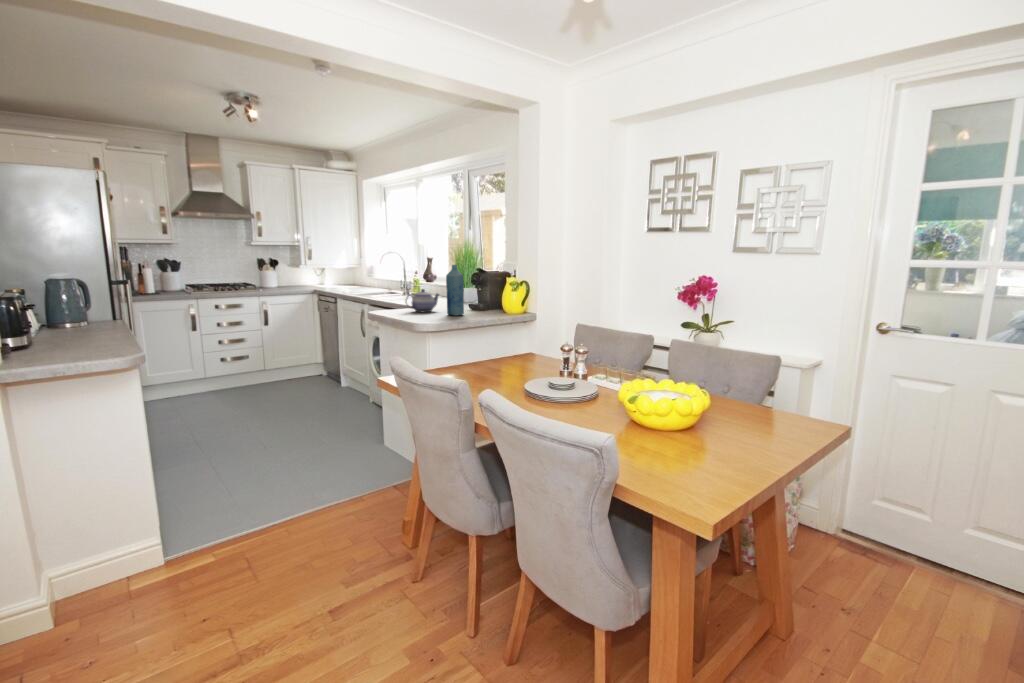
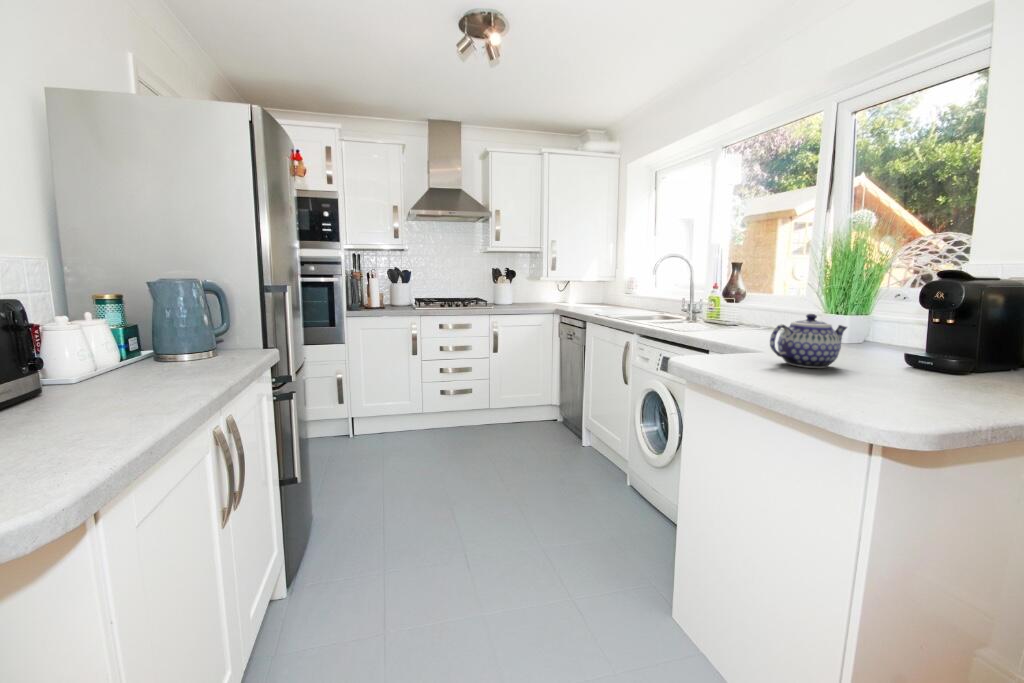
bottle: present [446,265,464,316] -> none [899,252,970,389]

